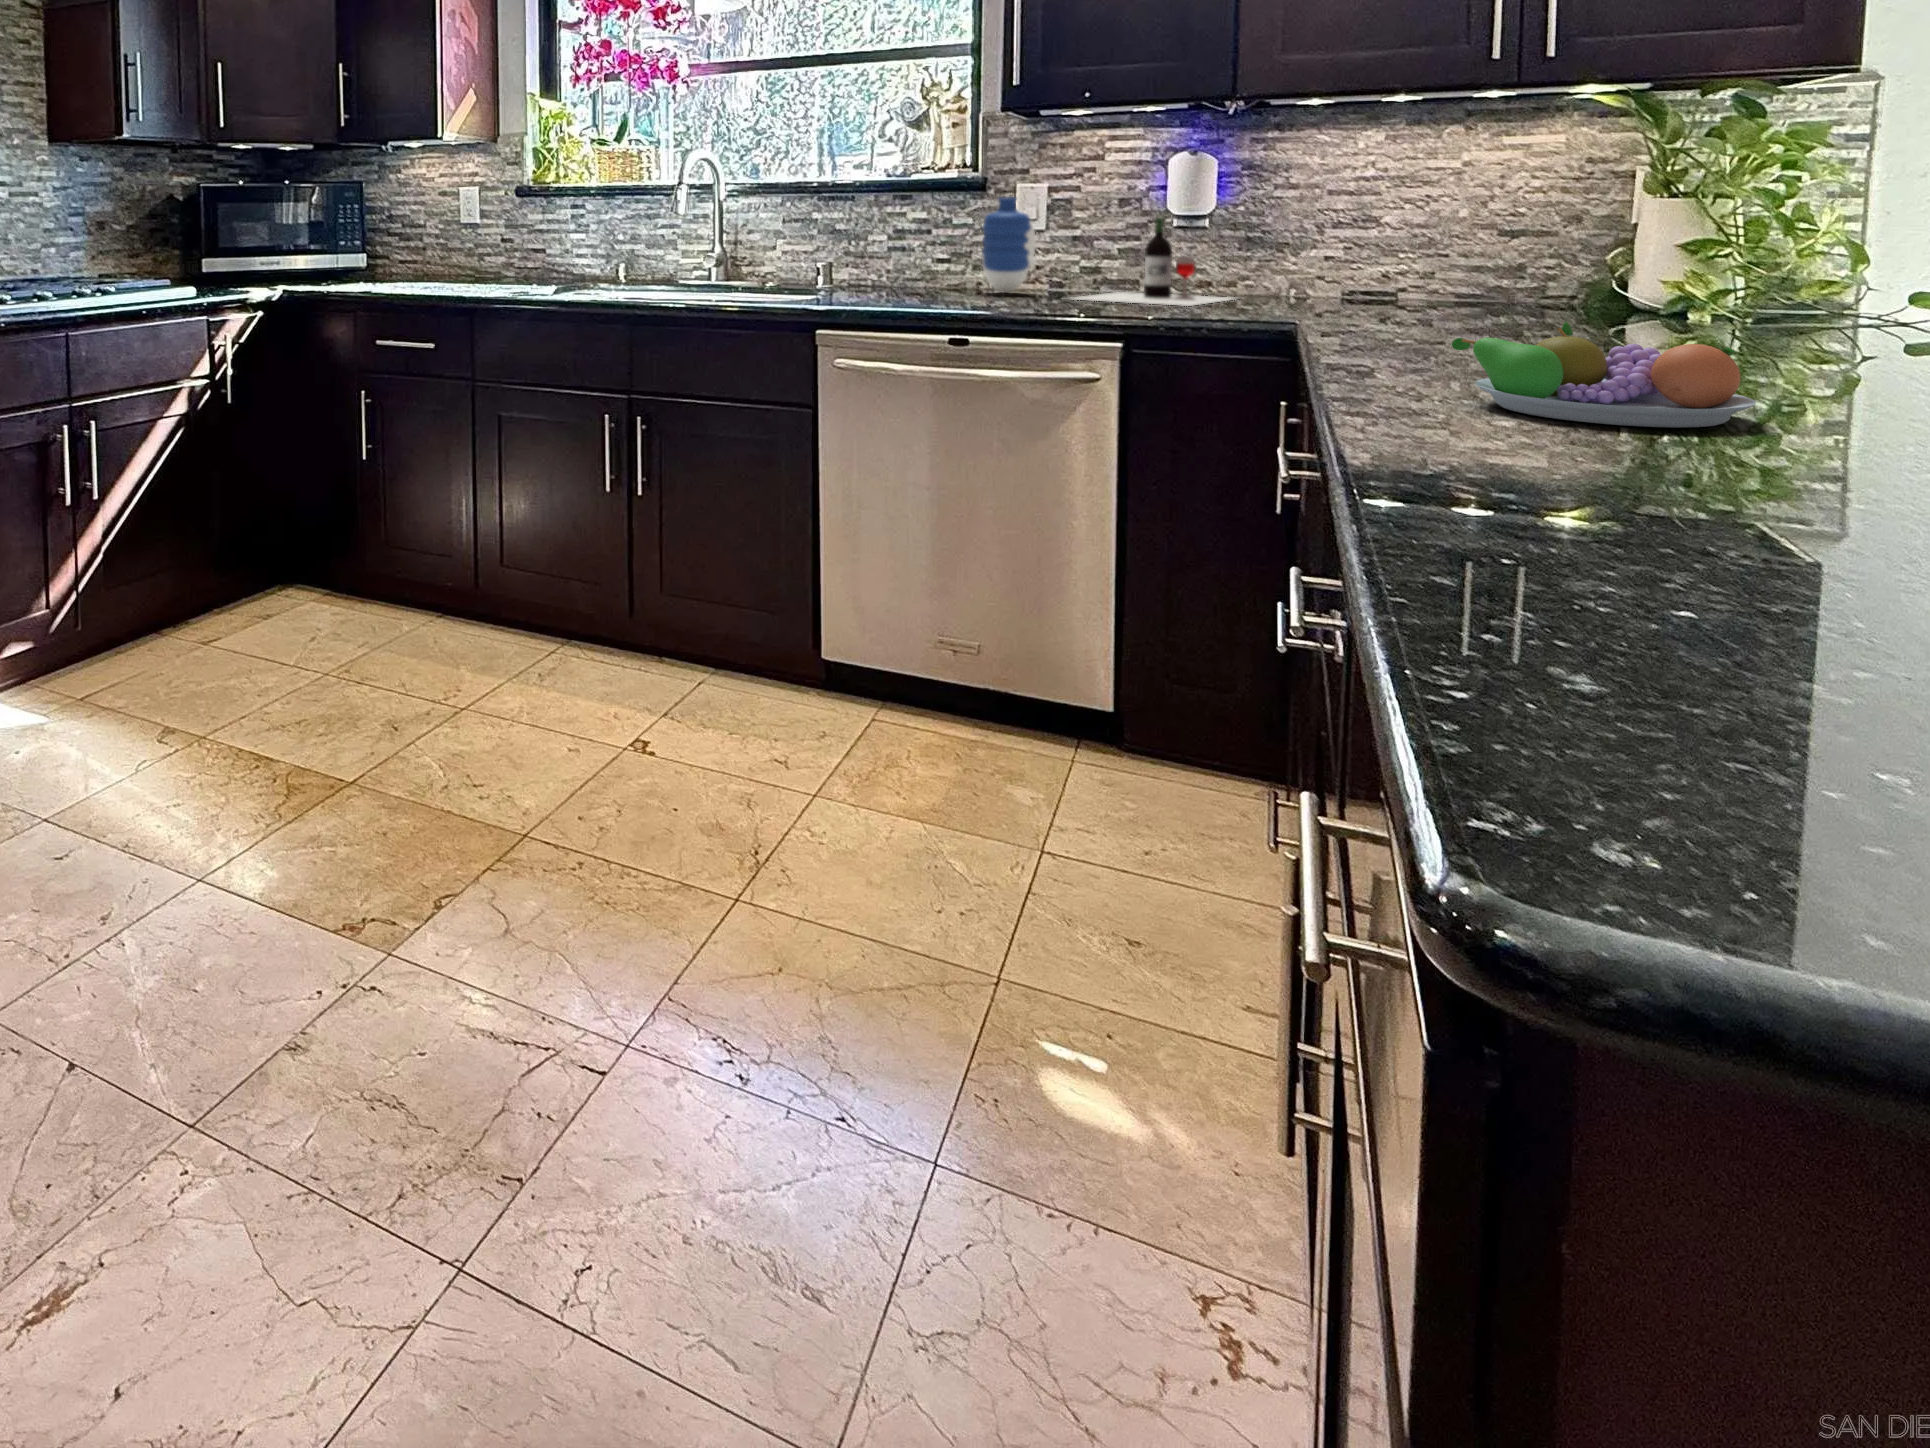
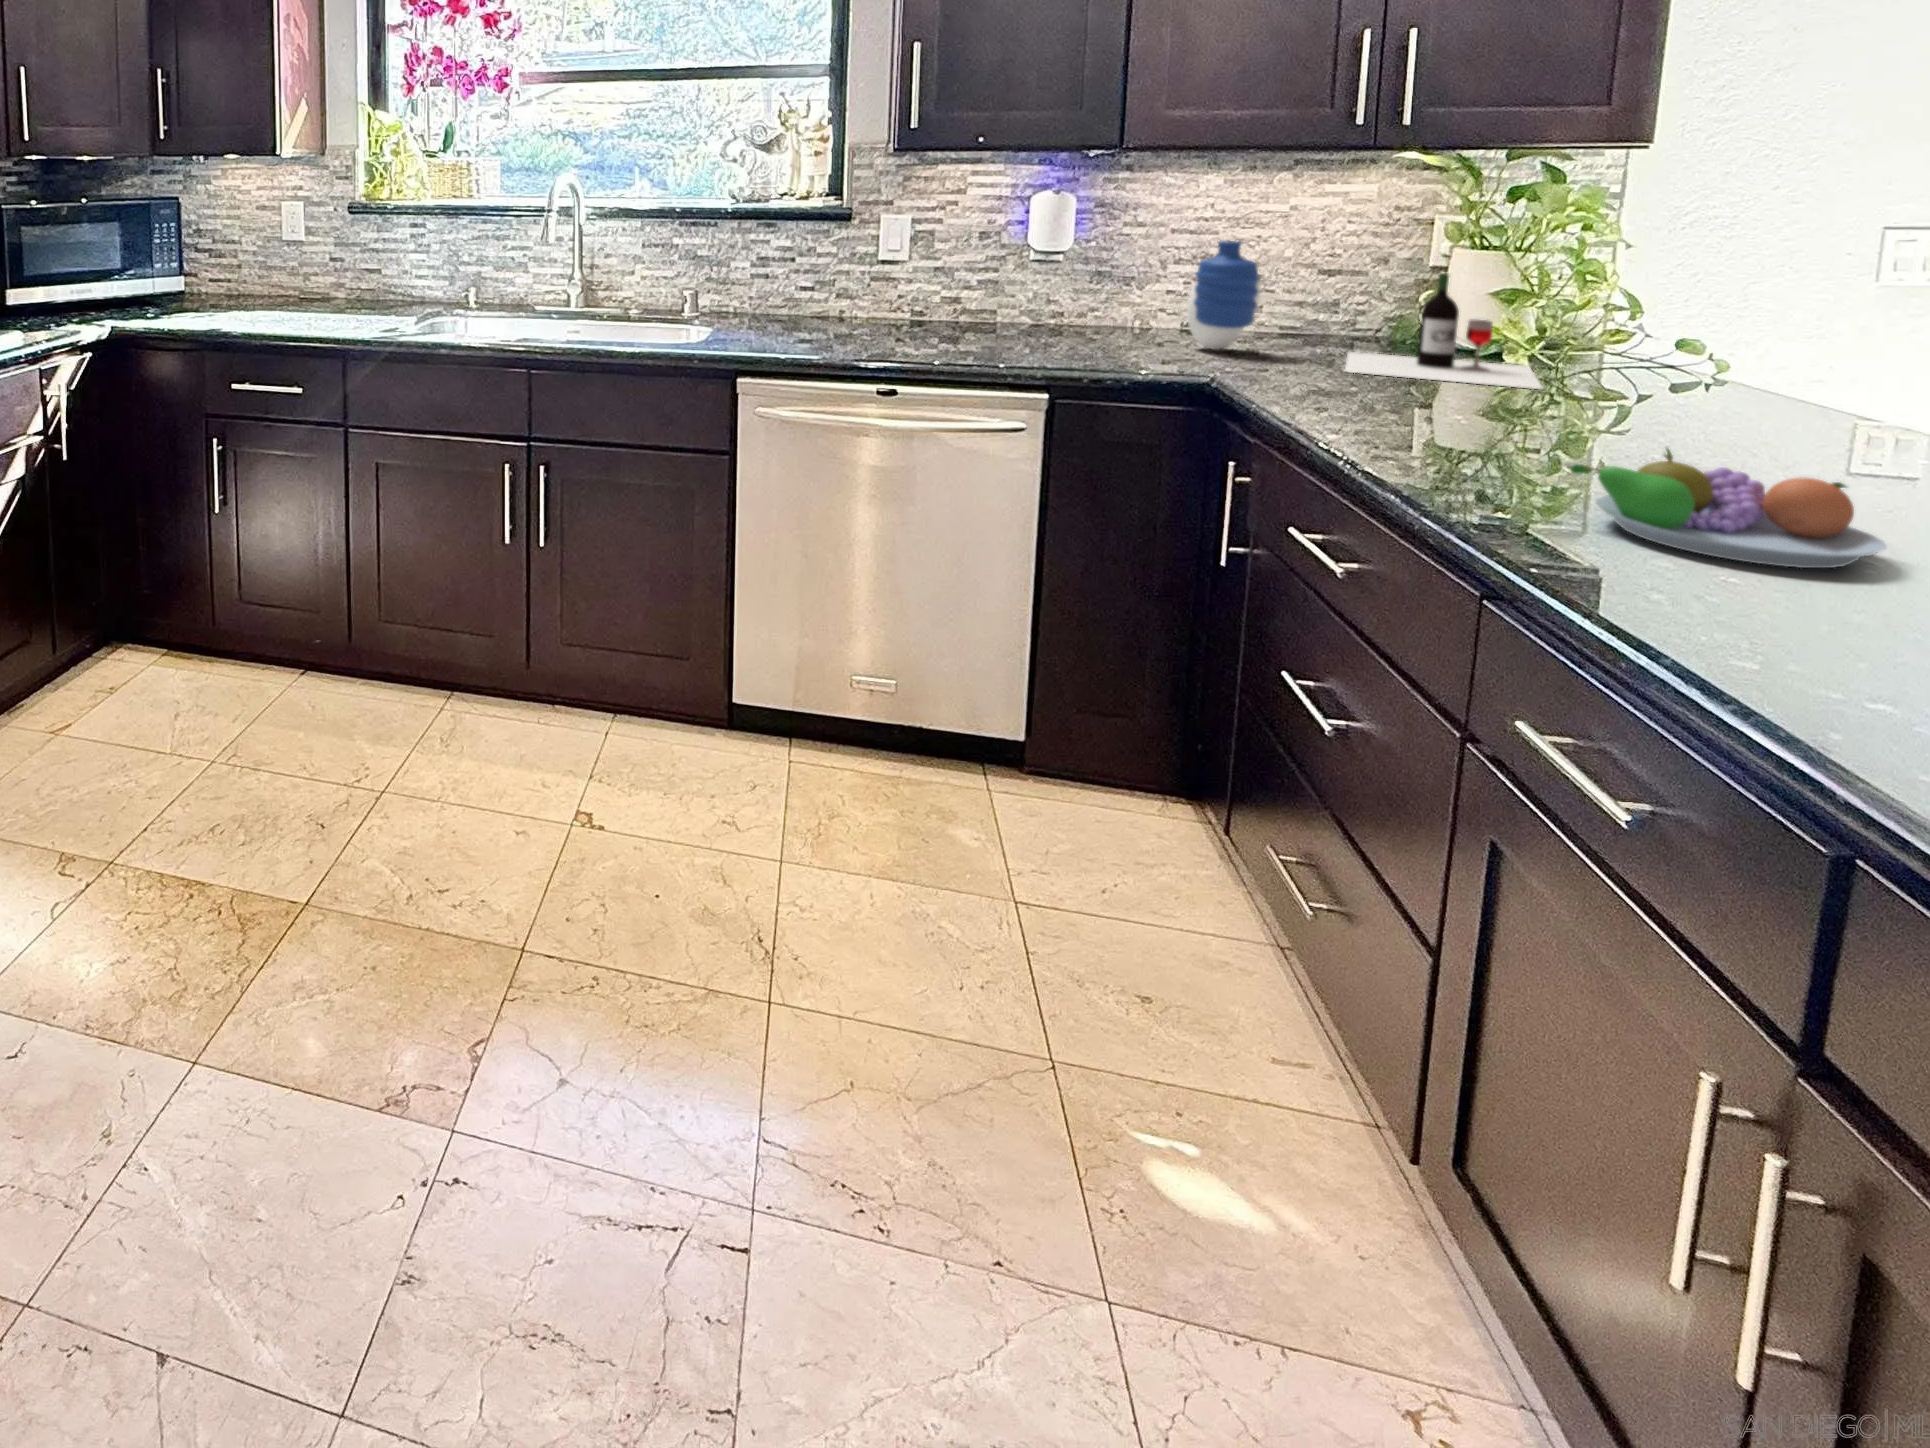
vase: present [982,197,1038,293] -> present [1187,241,1261,350]
wine bottle: present [1073,218,1233,306] -> present [1345,273,1542,389]

